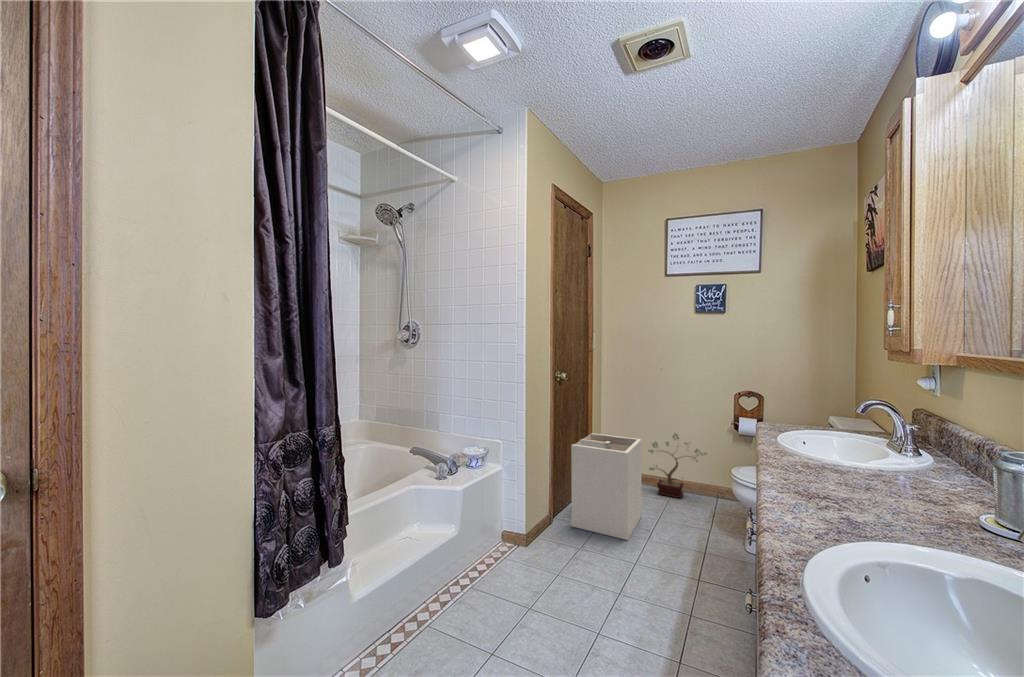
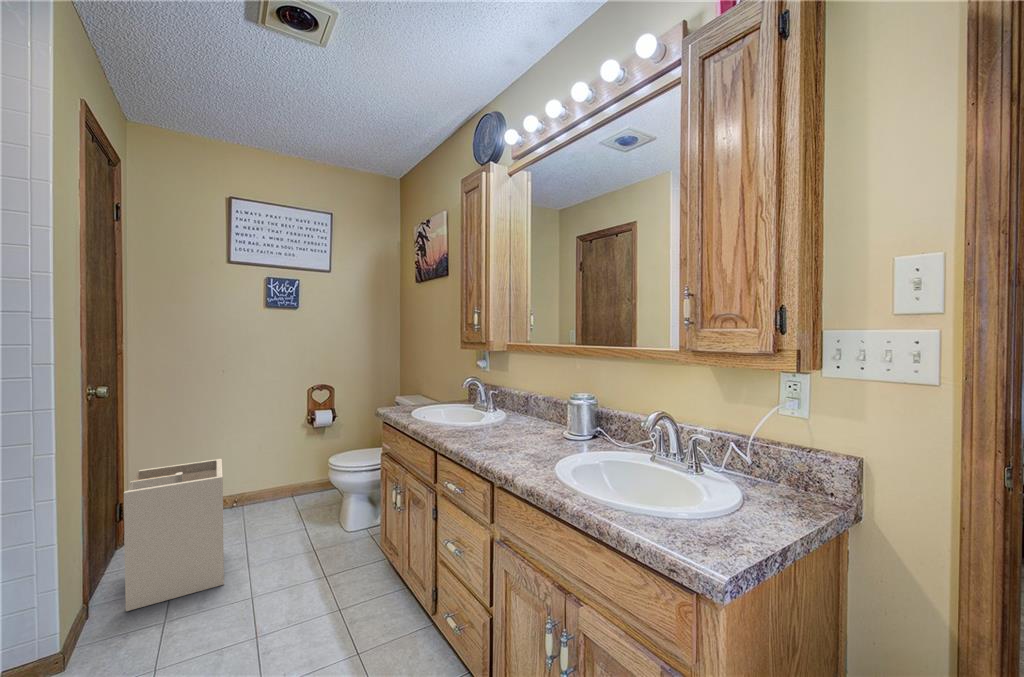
potted plant: present [649,433,707,498] -> none [210,443,288,521]

